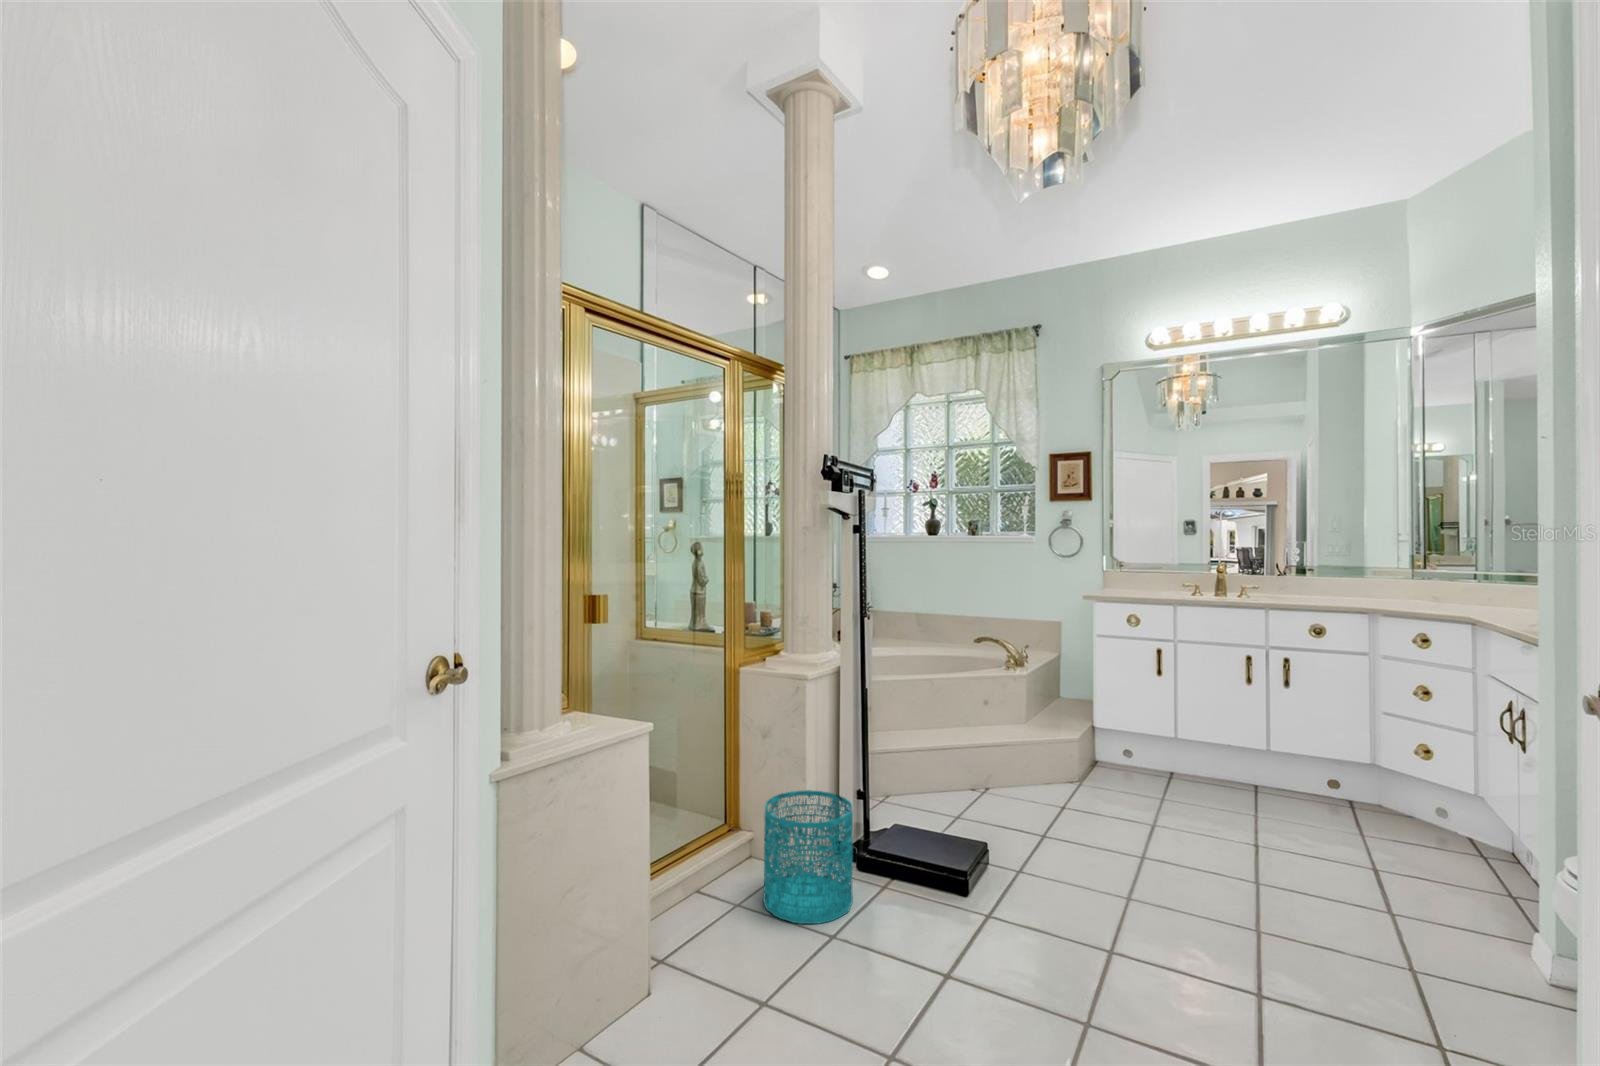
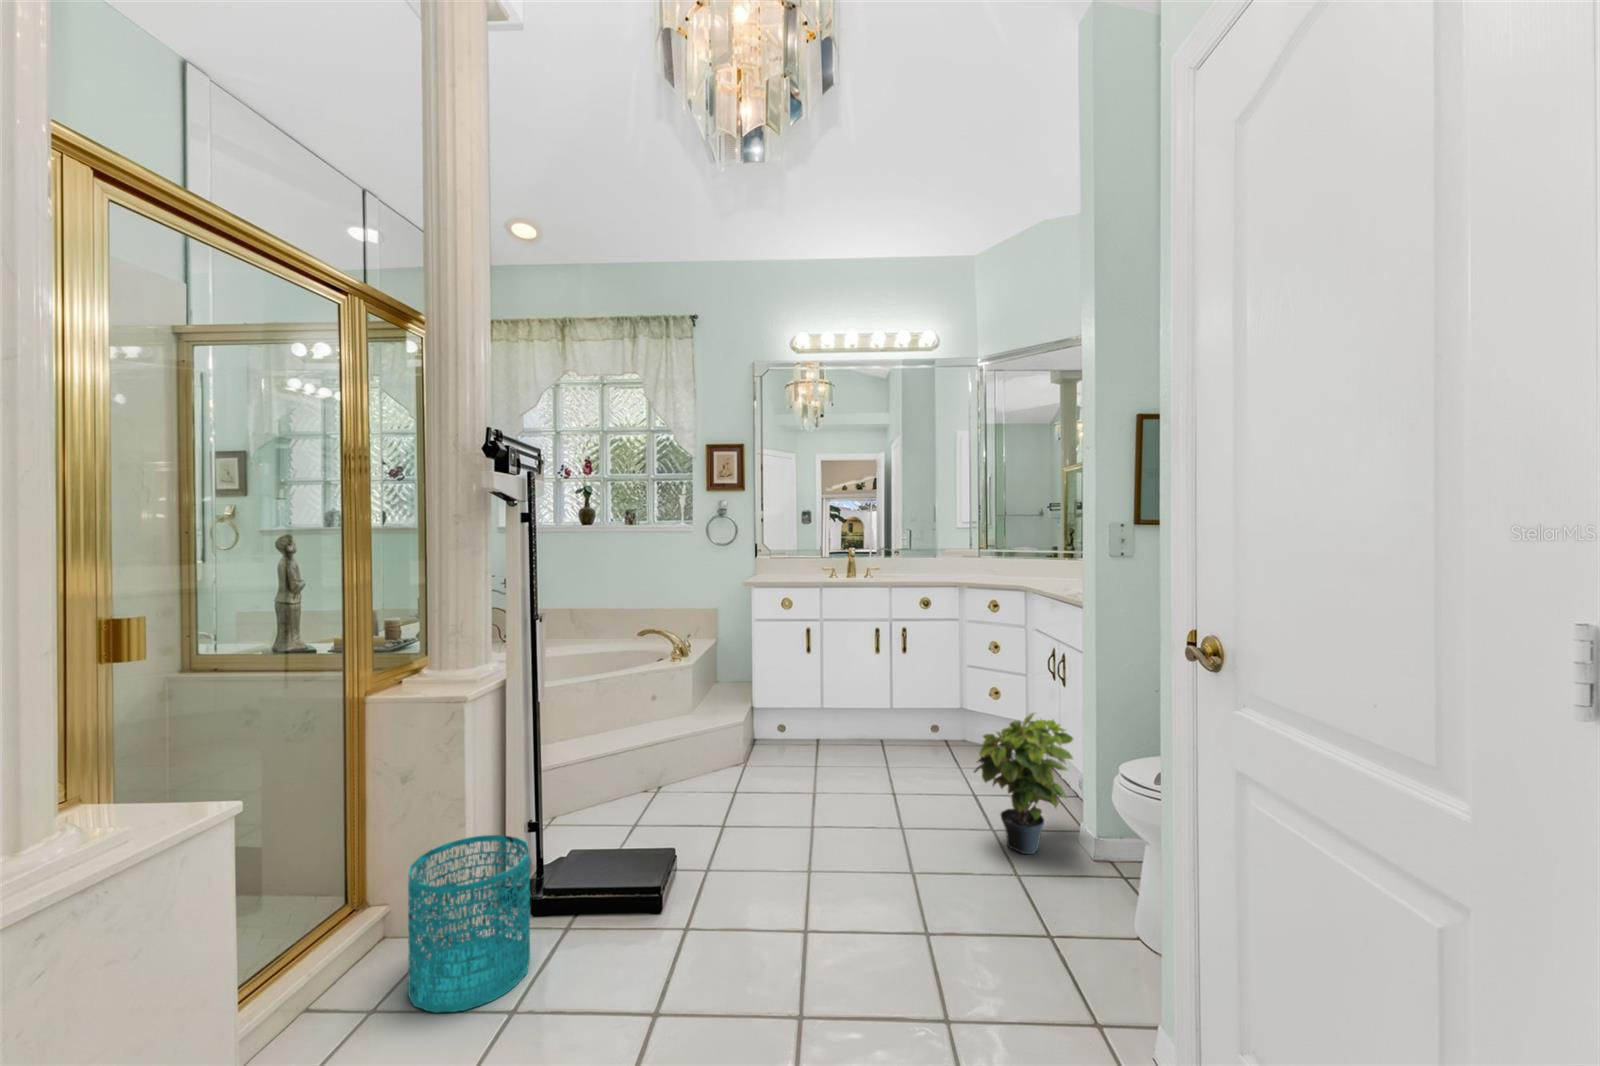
potted plant: none [1349,774,1519,954] -> present [974,713,1073,854]

